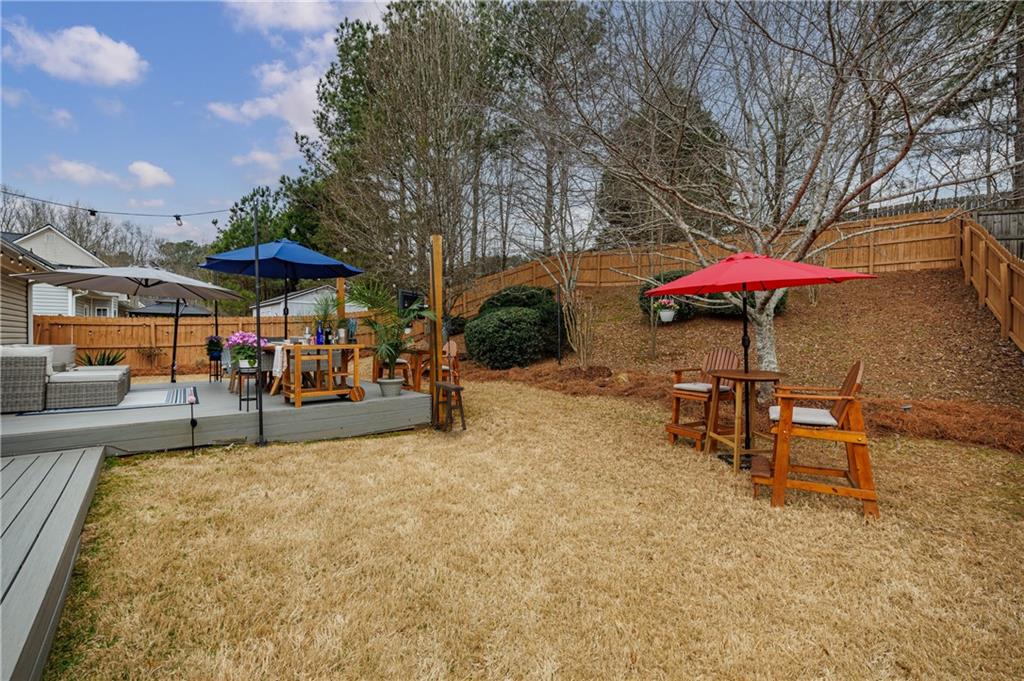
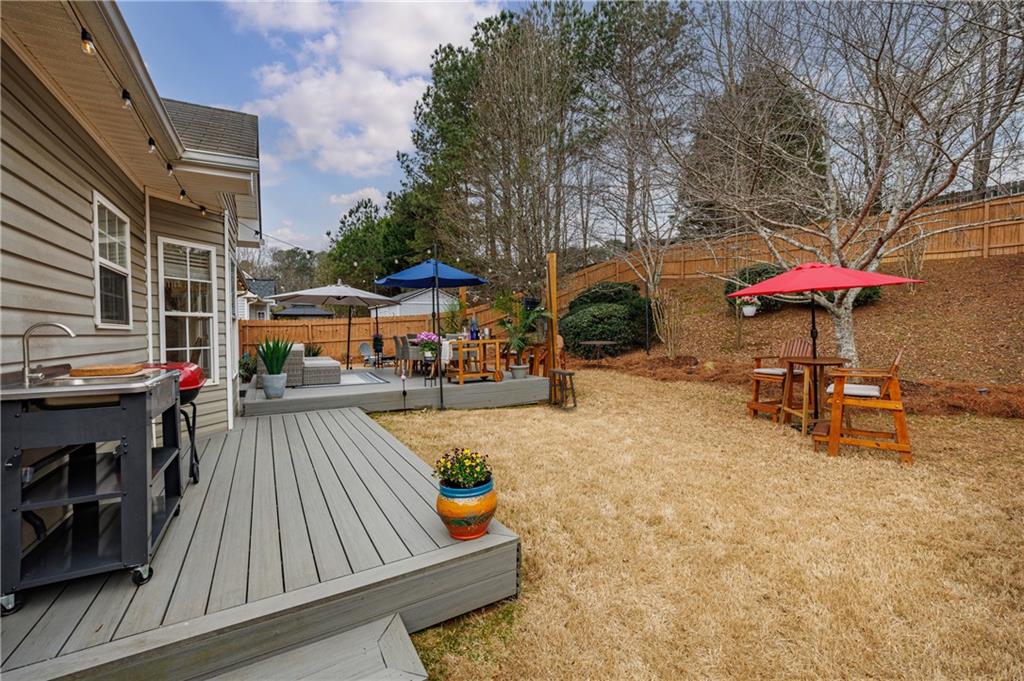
round table: none [486,349,527,380] -> present [580,341,617,367]

